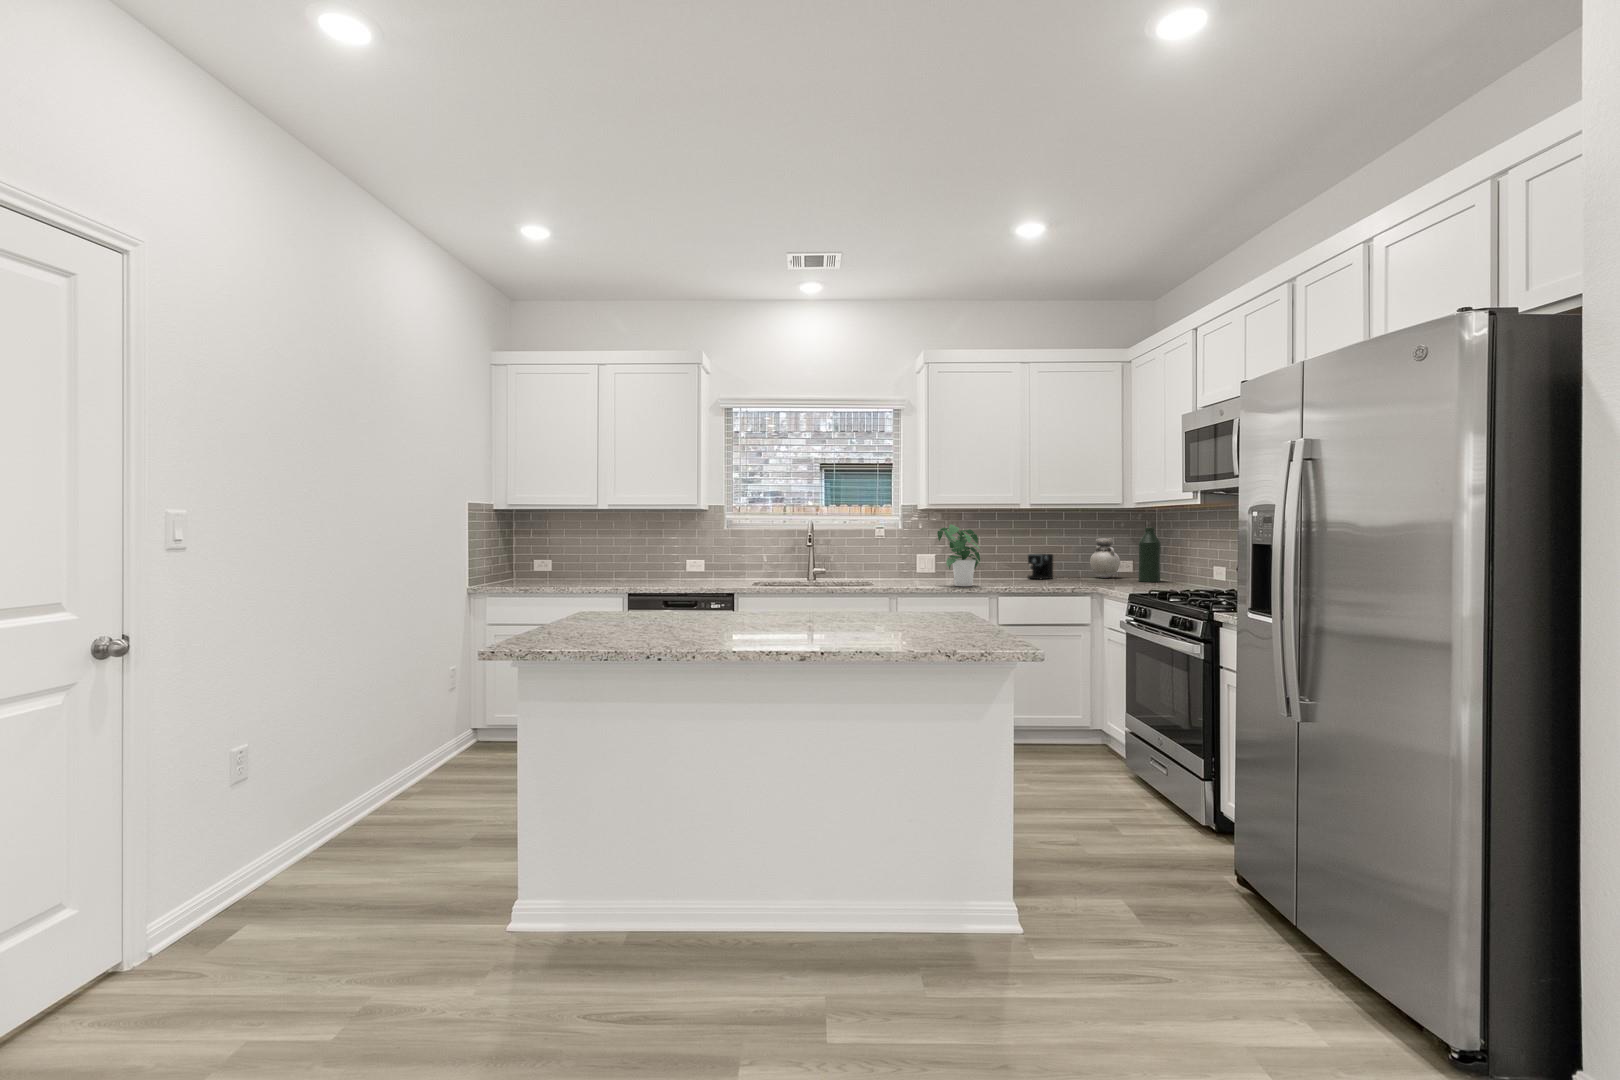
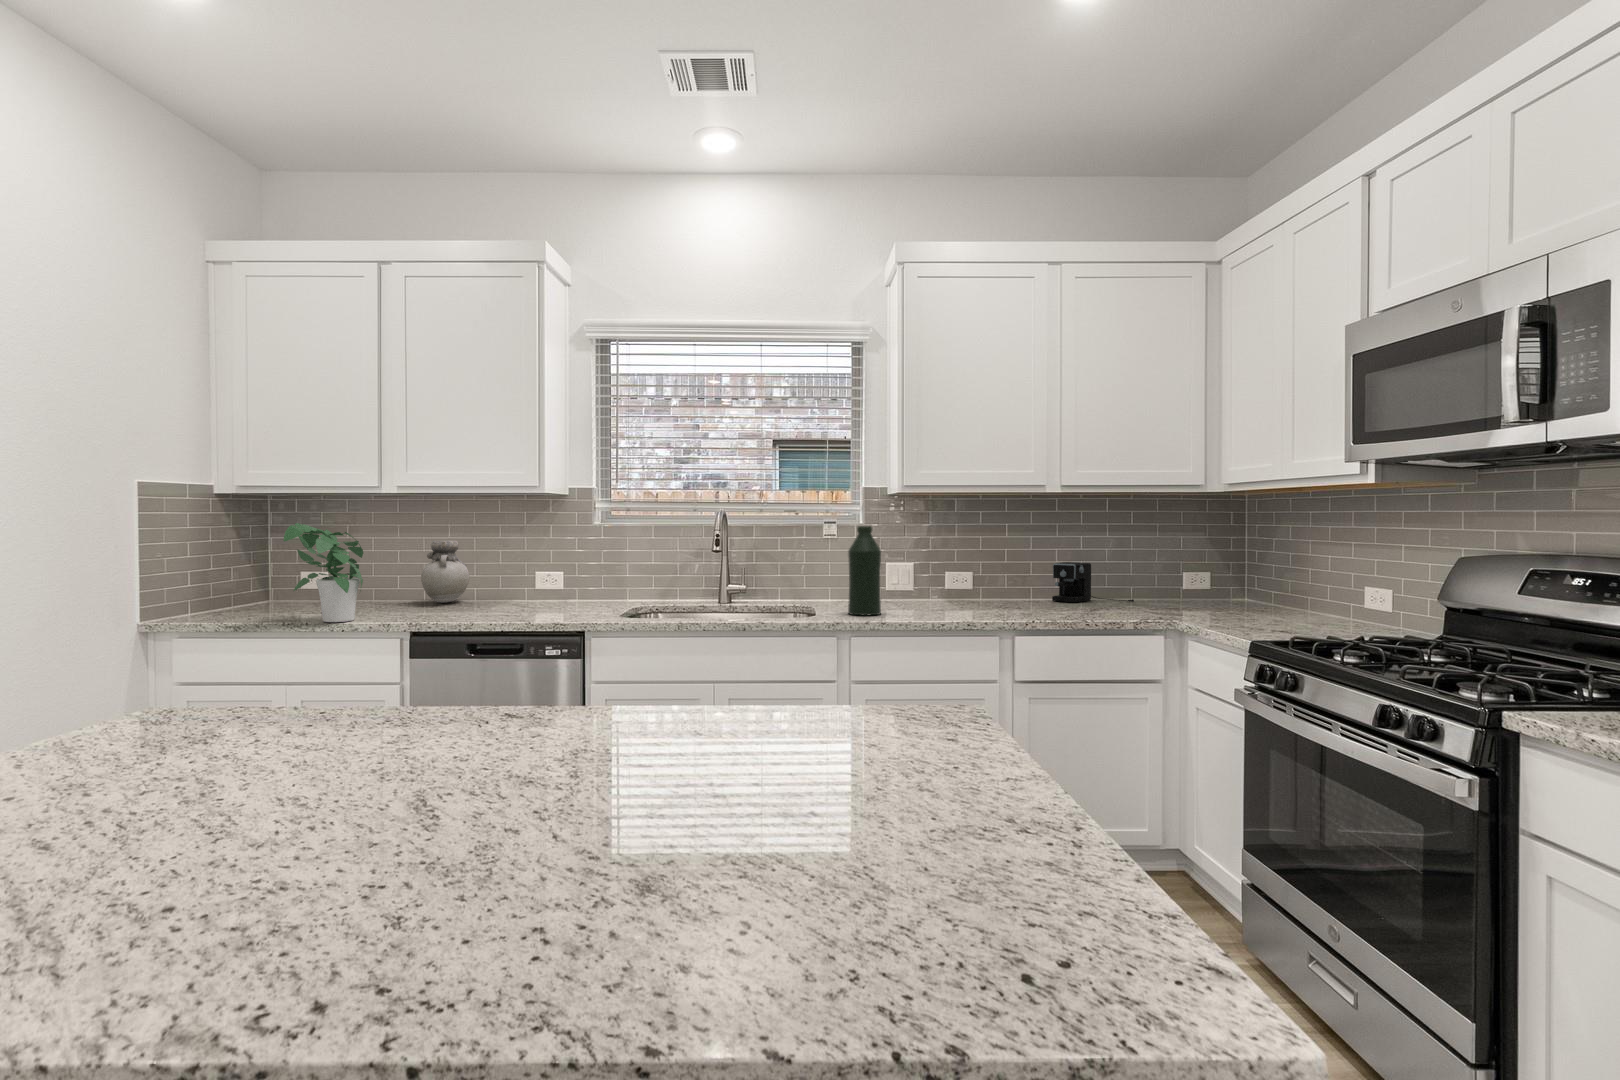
potted plant: present [937,524,980,586] -> present [283,523,363,622]
bottle: present [1139,527,1161,582] -> present [848,526,881,615]
vase: present [1090,538,1120,578] -> present [421,541,469,603]

